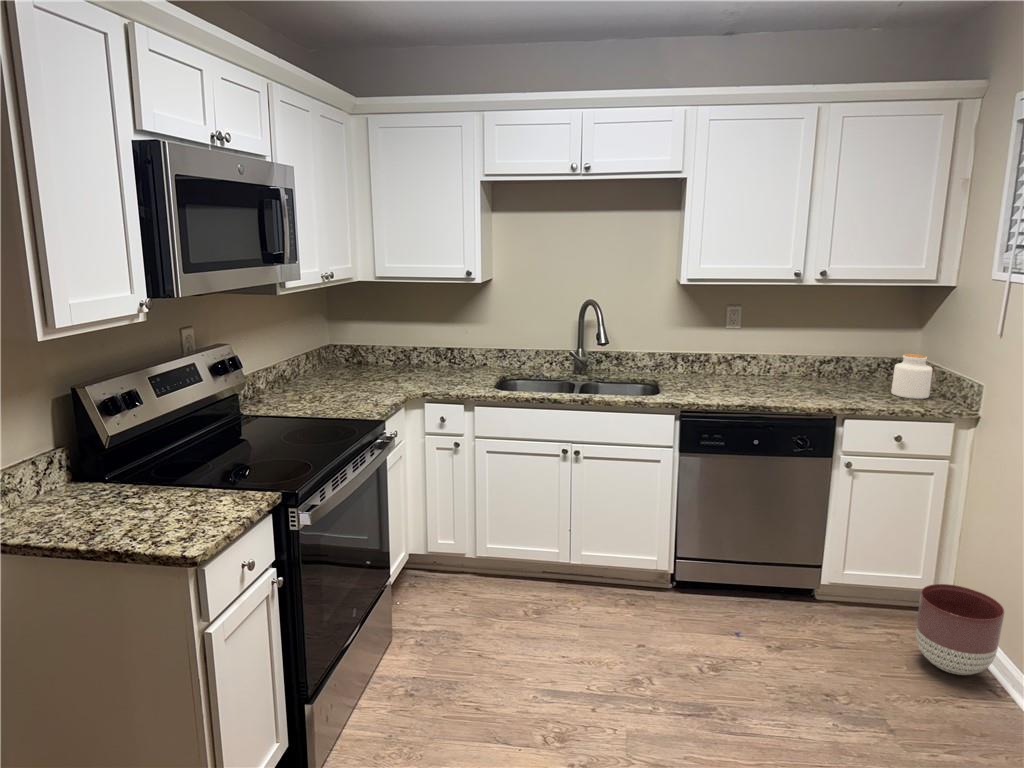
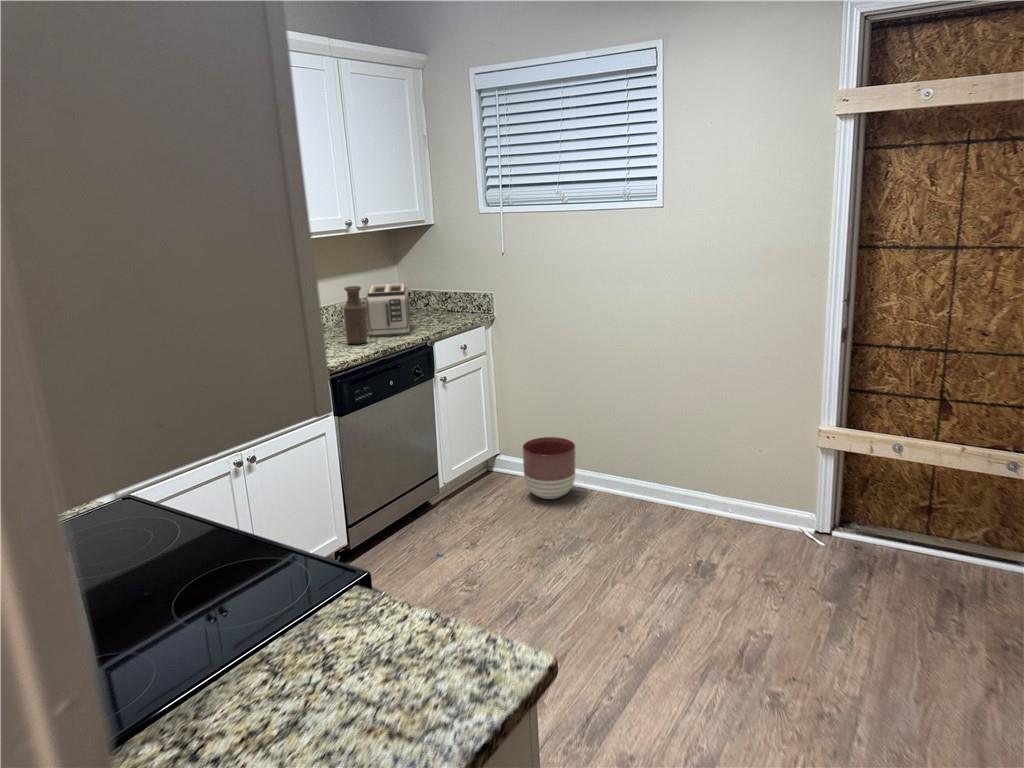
bottle: none [741,336,766,395] -> present [343,286,367,344]
toaster: none [780,343,864,402] -> present [365,283,410,337]
jar: present [891,354,932,399] -> none [413,282,443,318]

